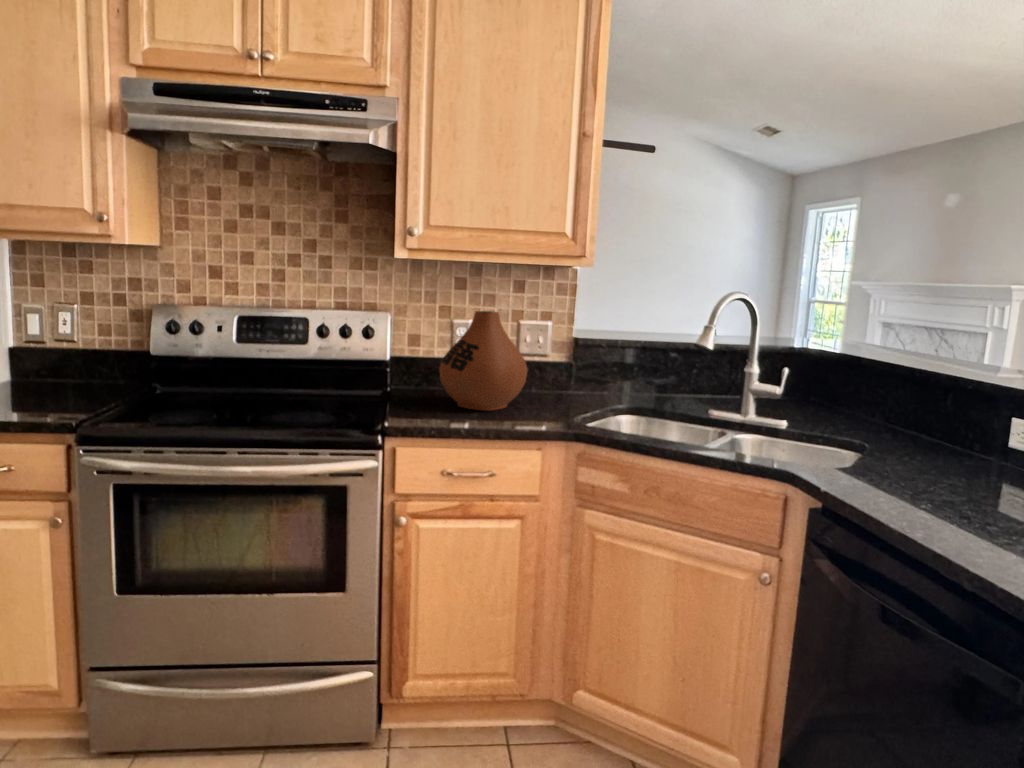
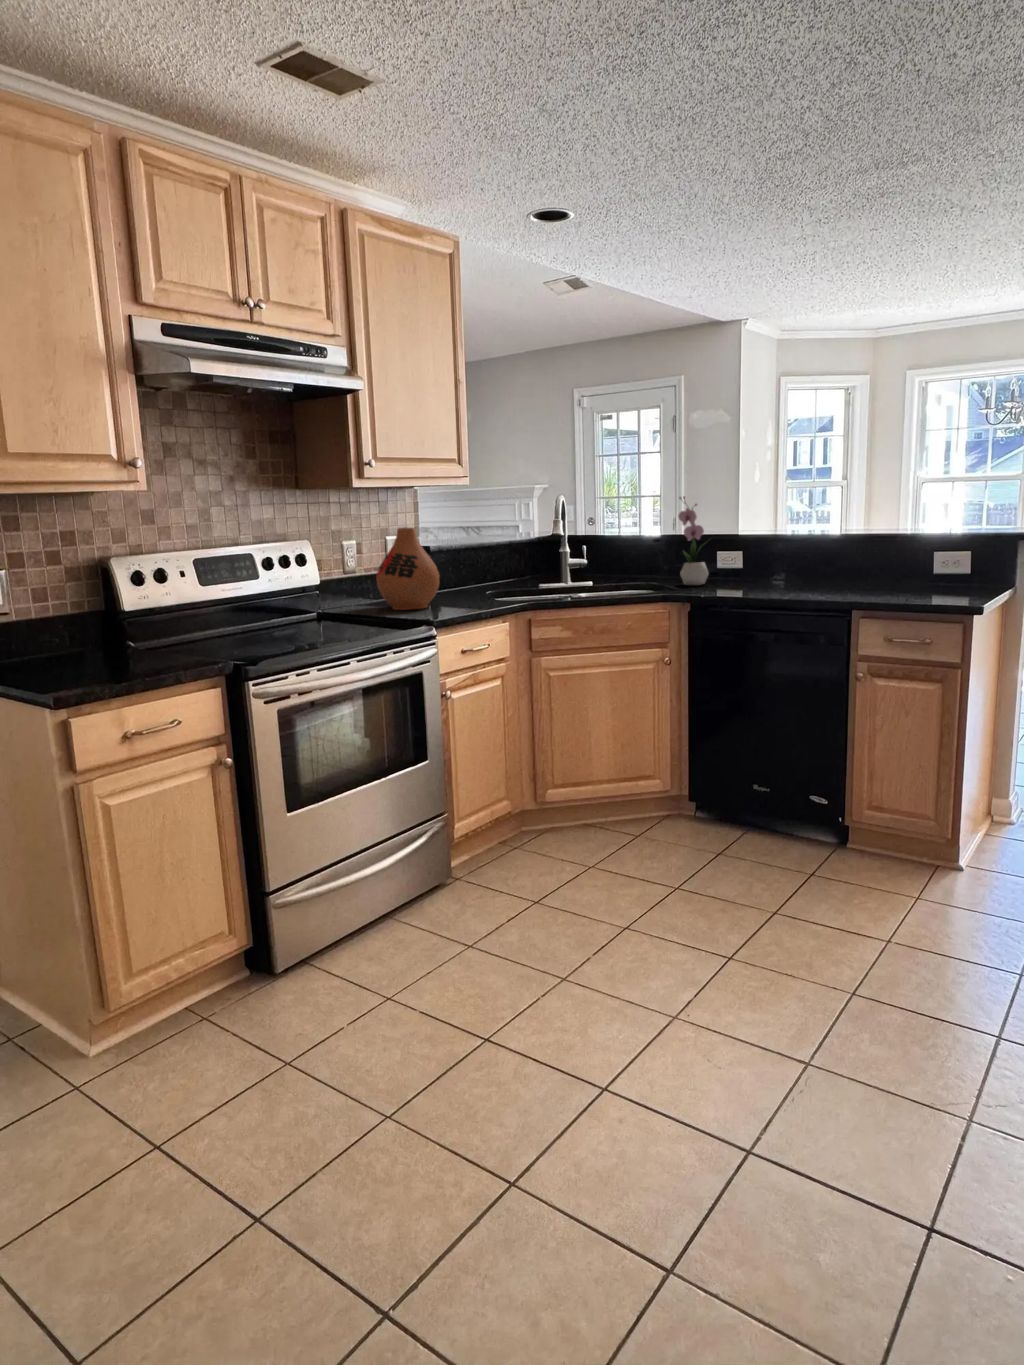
flower arrangement: none [901,312,981,466] -> present [678,496,711,585]

